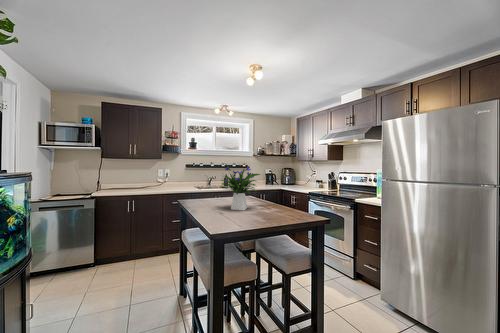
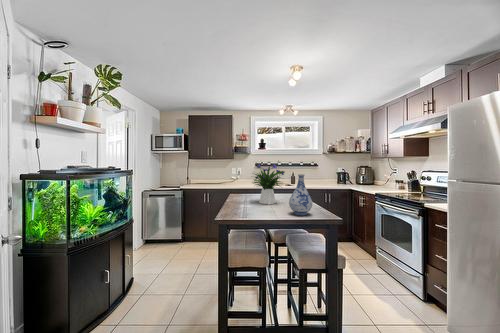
vase: none [278,177,301,219] -> present [289,174,312,215]

